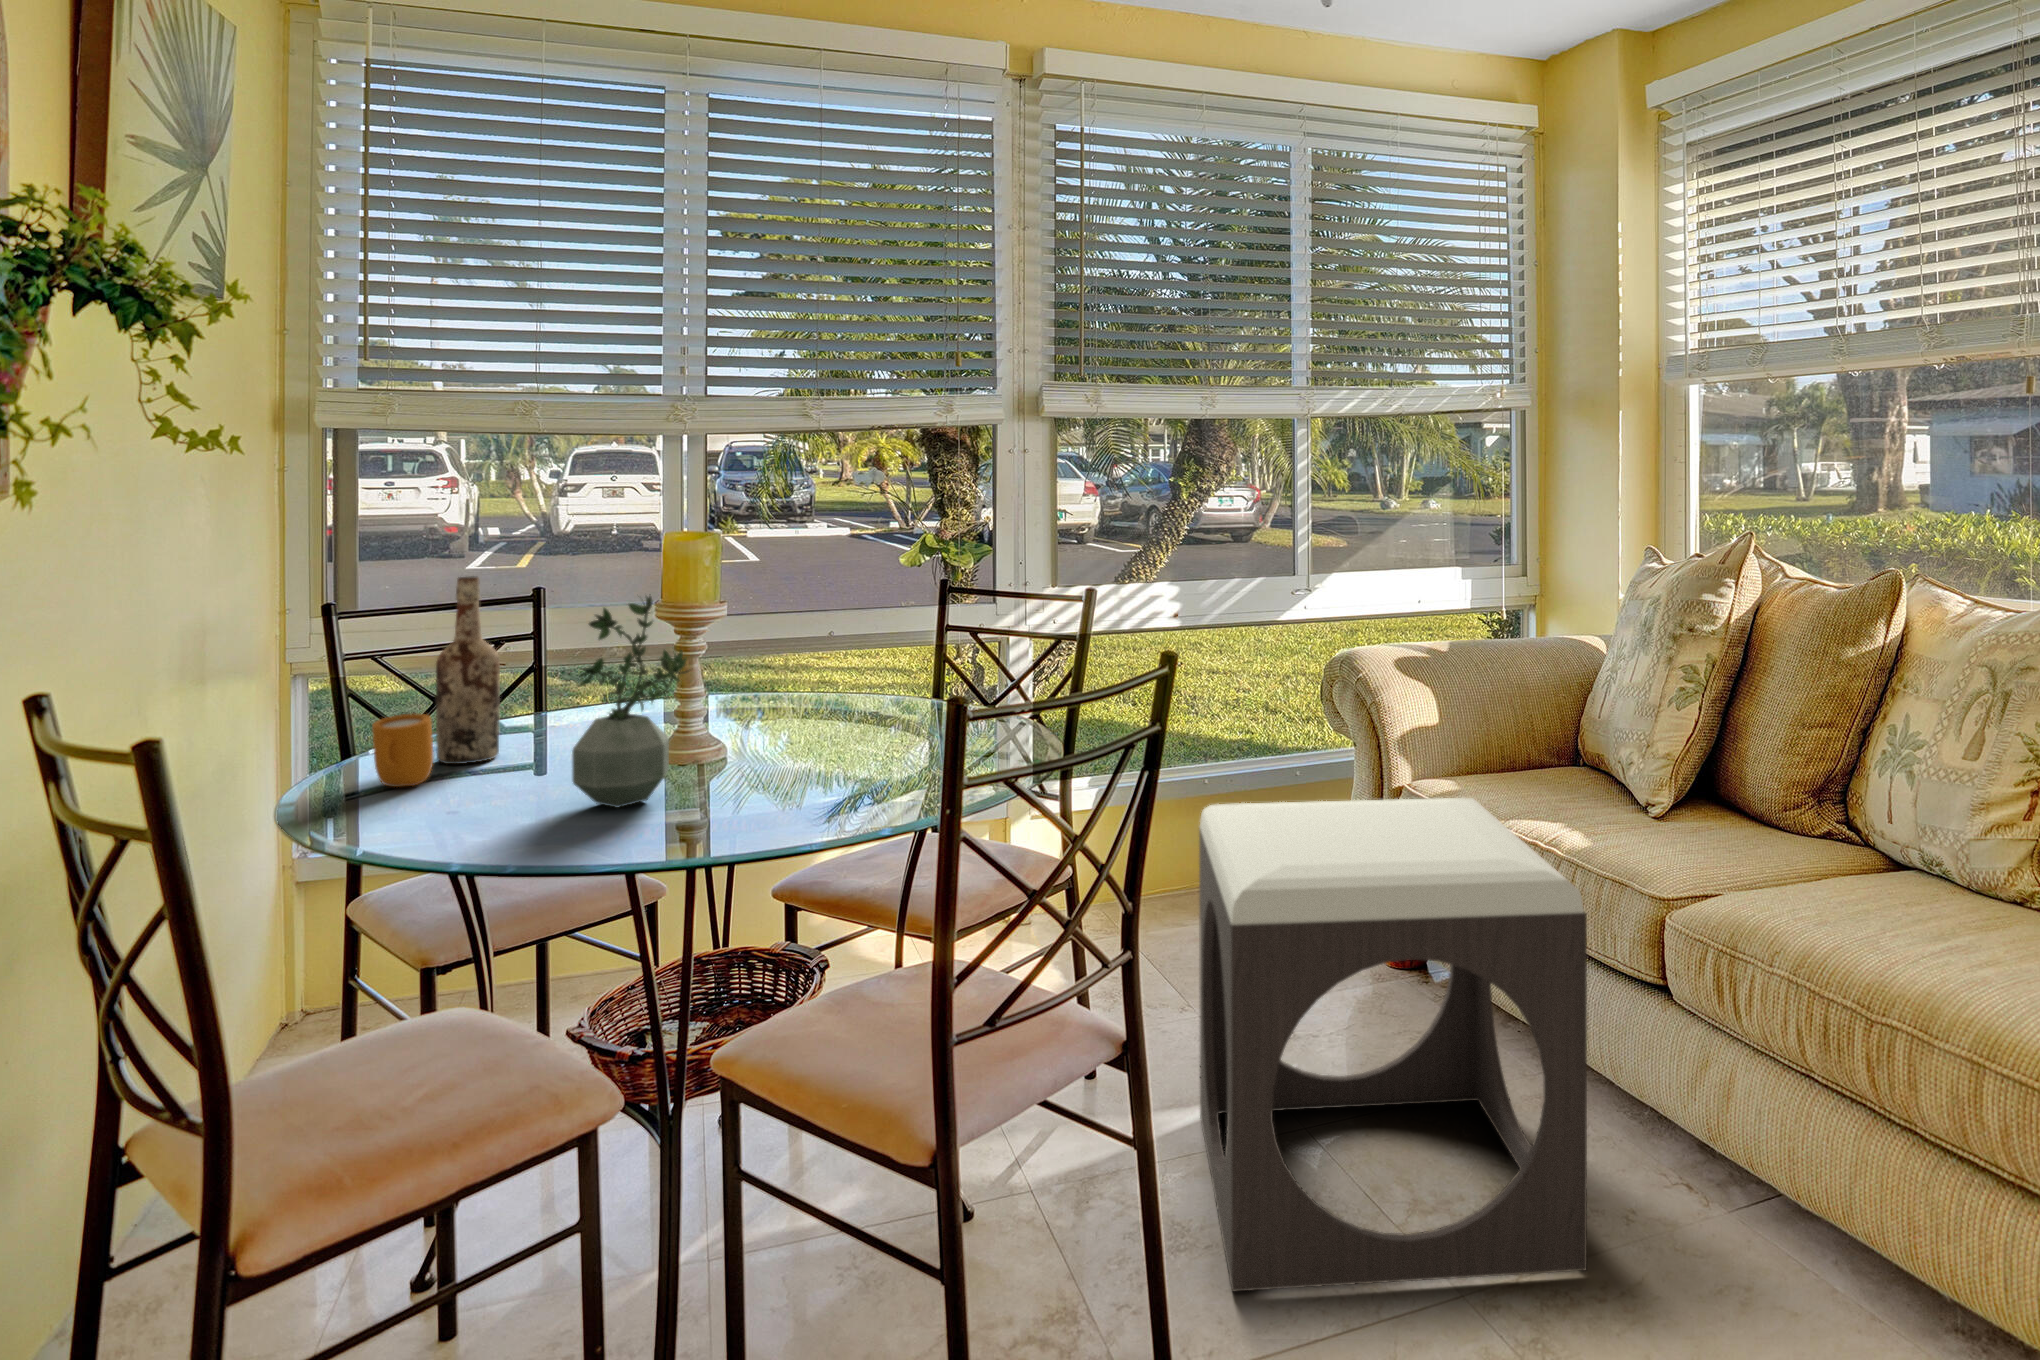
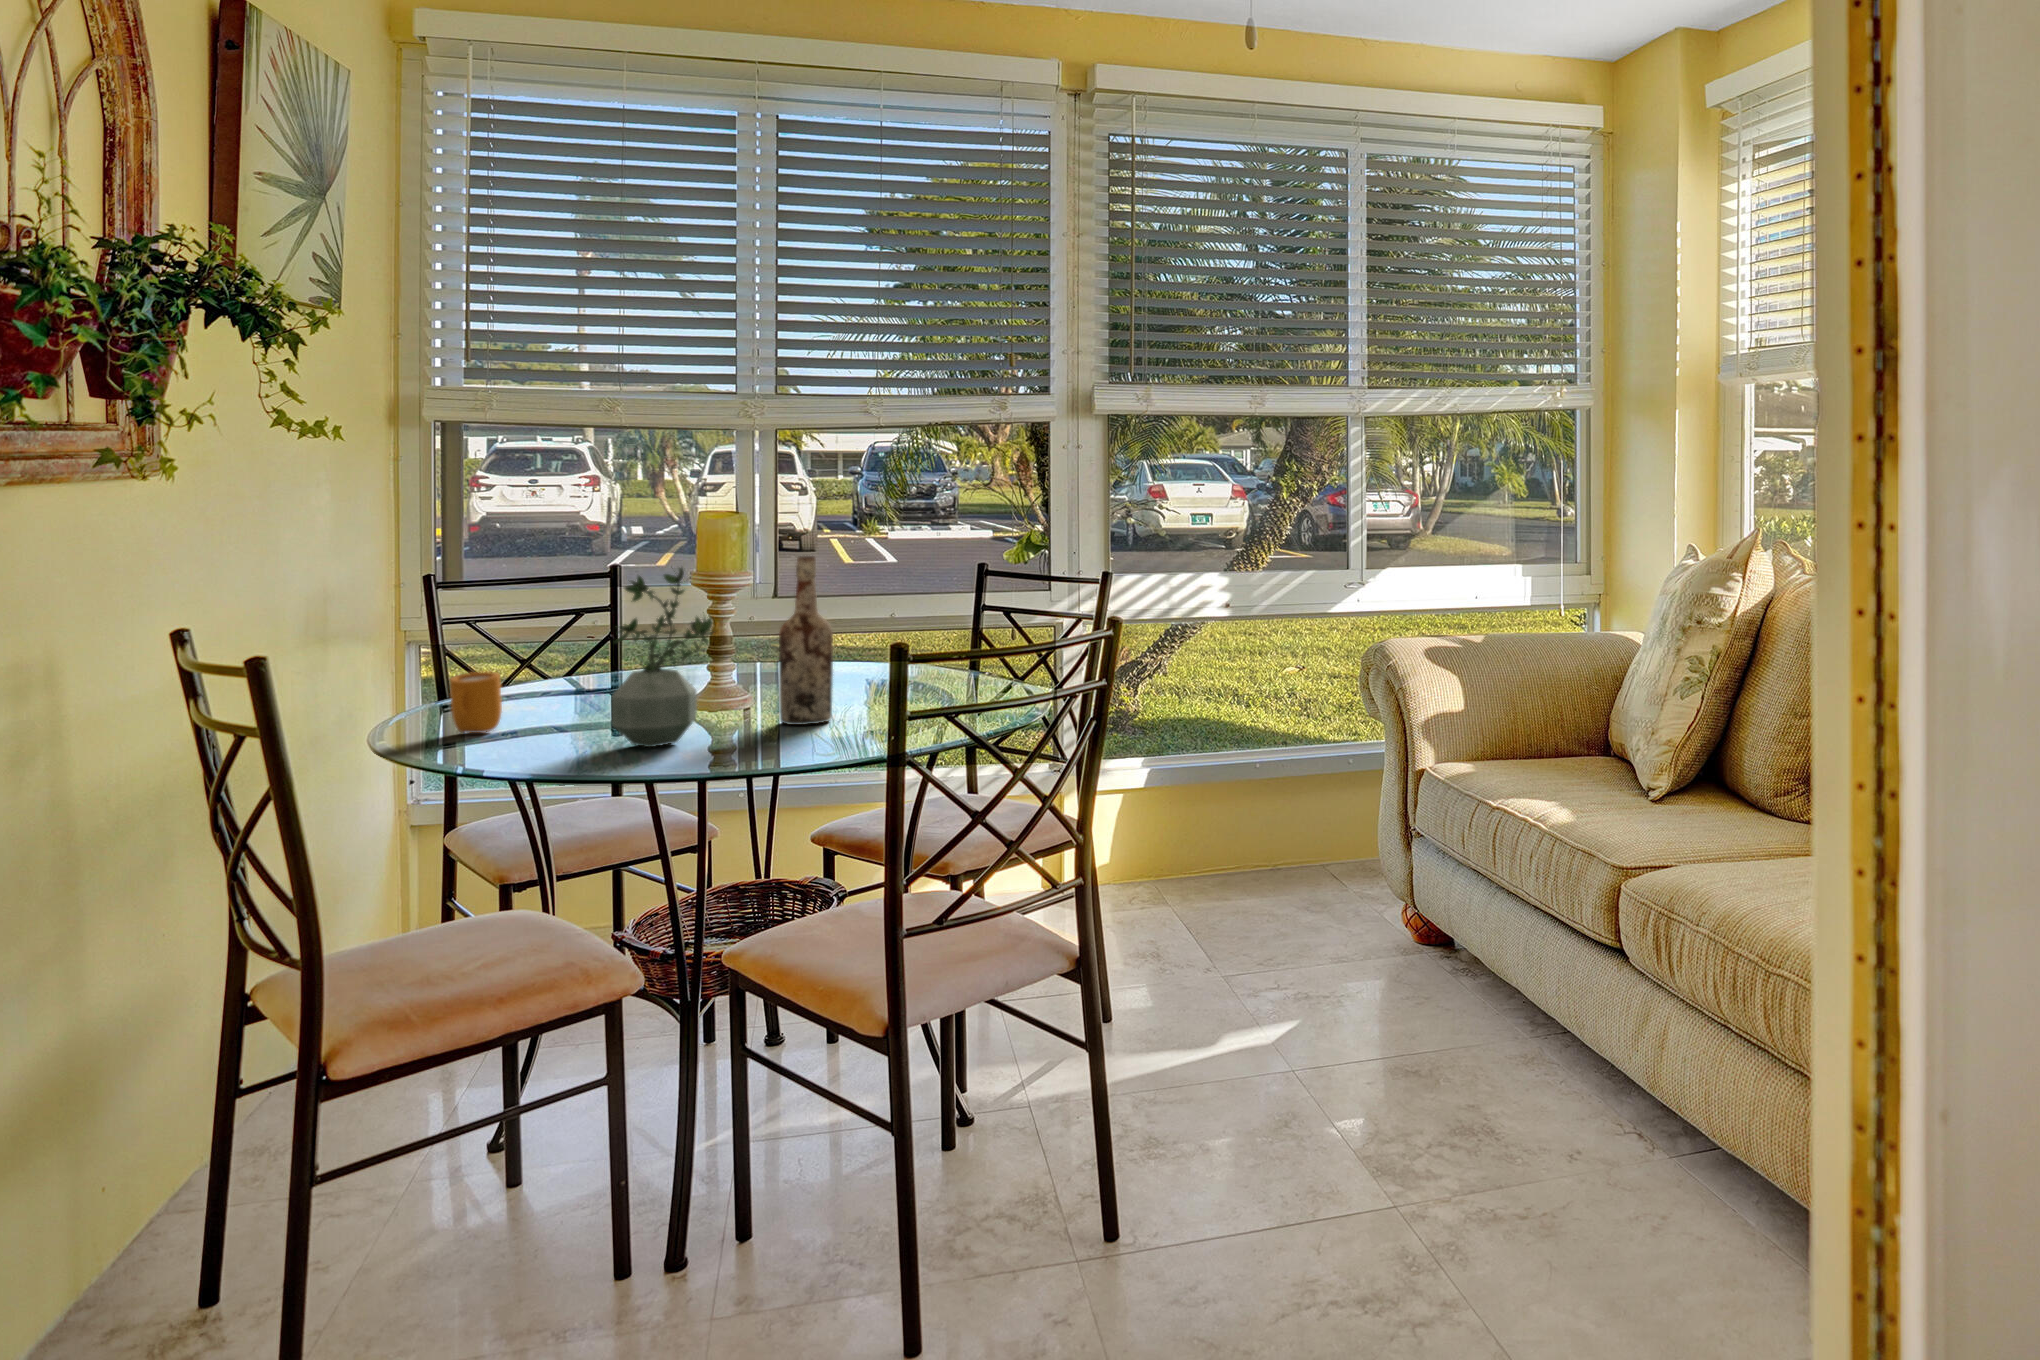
wine bottle: present [436,577,500,764] -> present [779,556,833,725]
footstool: present [1199,798,1587,1292] -> none [1180,769,1503,1184]

